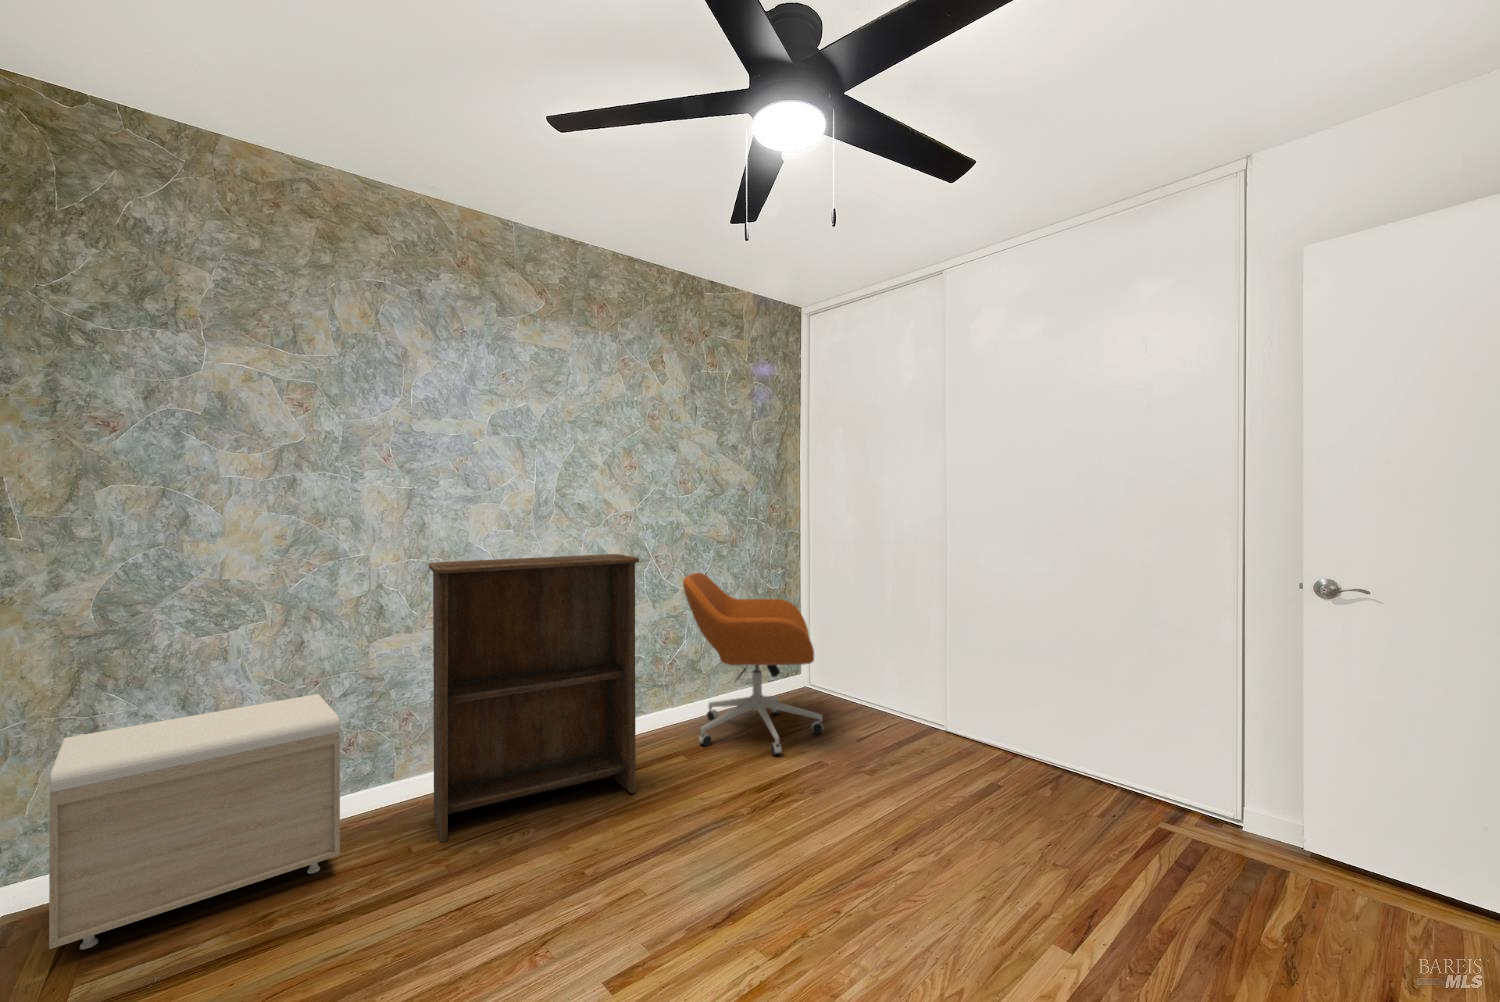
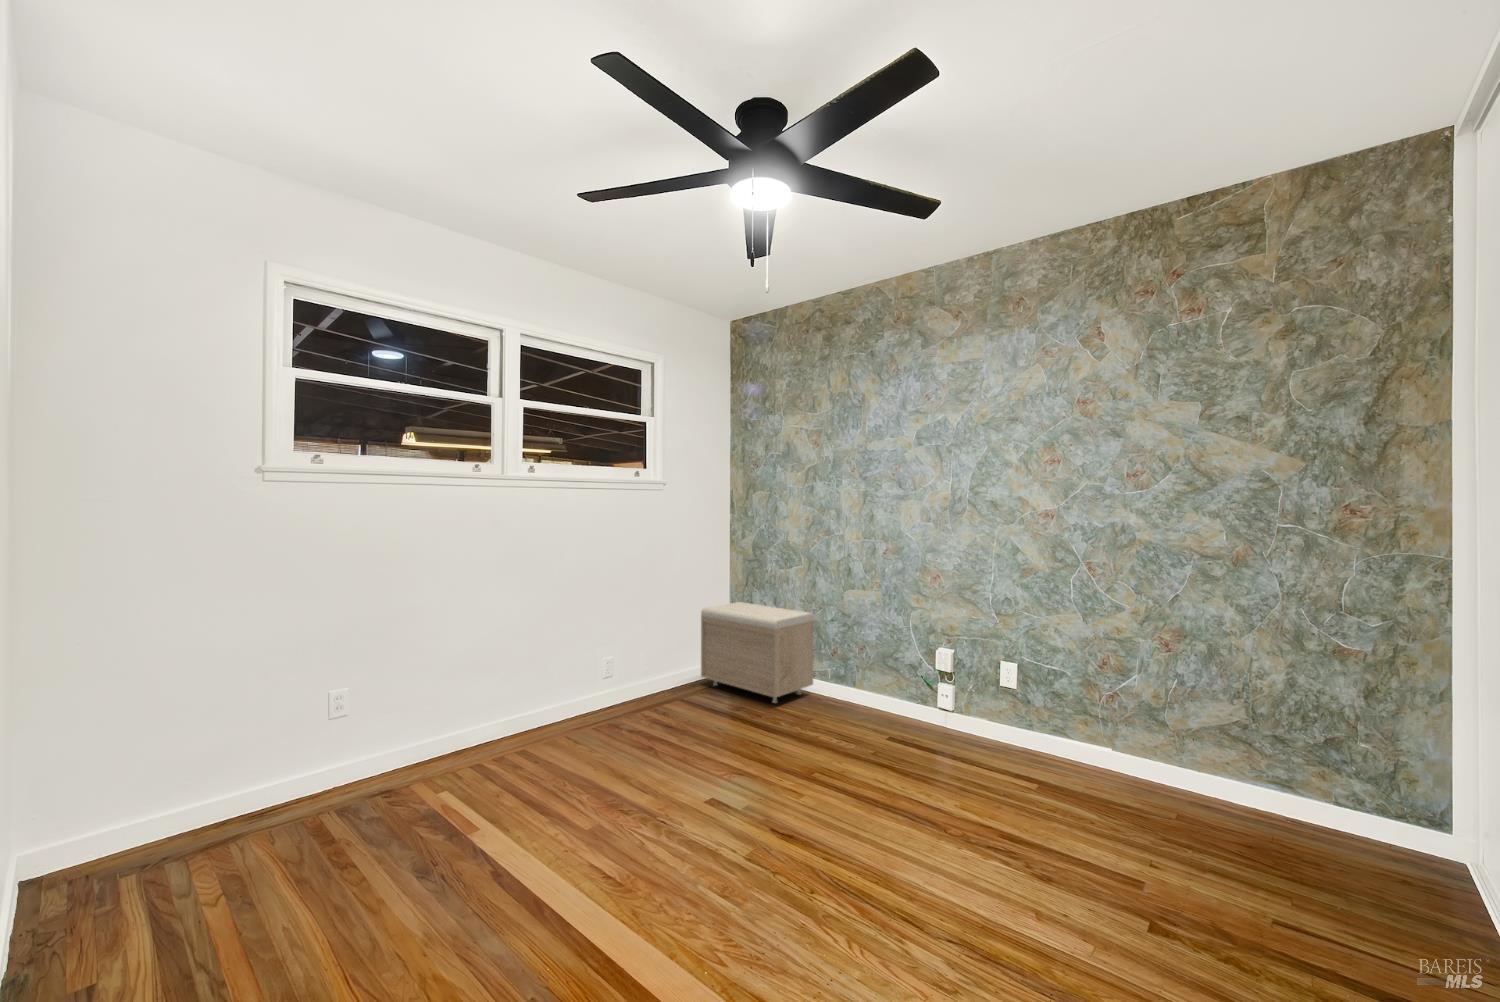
bookshelf: present [429,554,639,842] -> none [812,542,960,768]
office chair: present [683,573,823,756] -> none [1050,591,1302,877]

